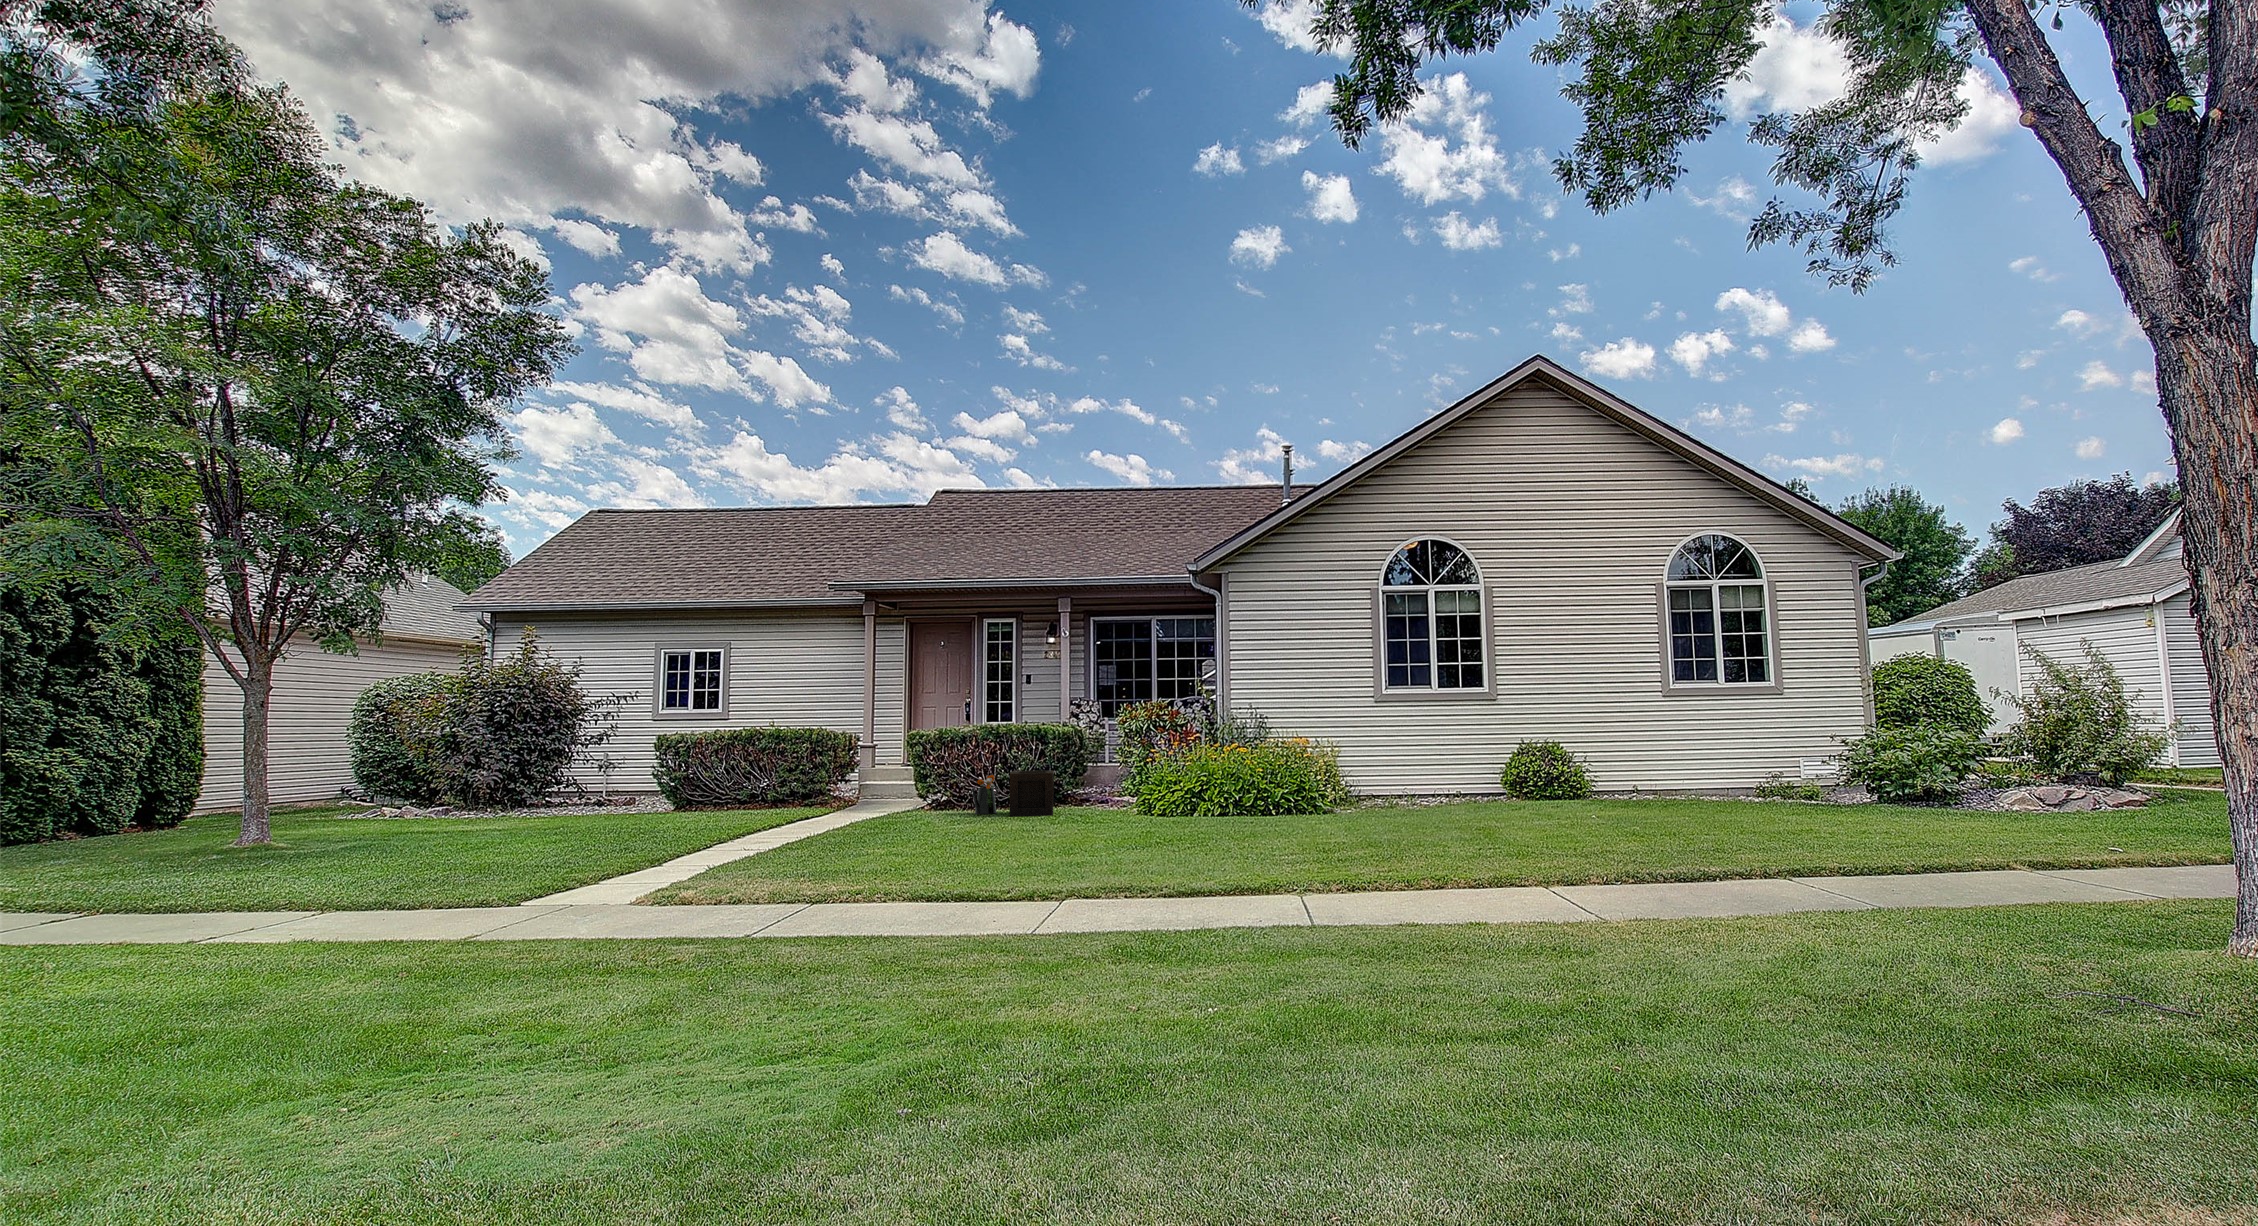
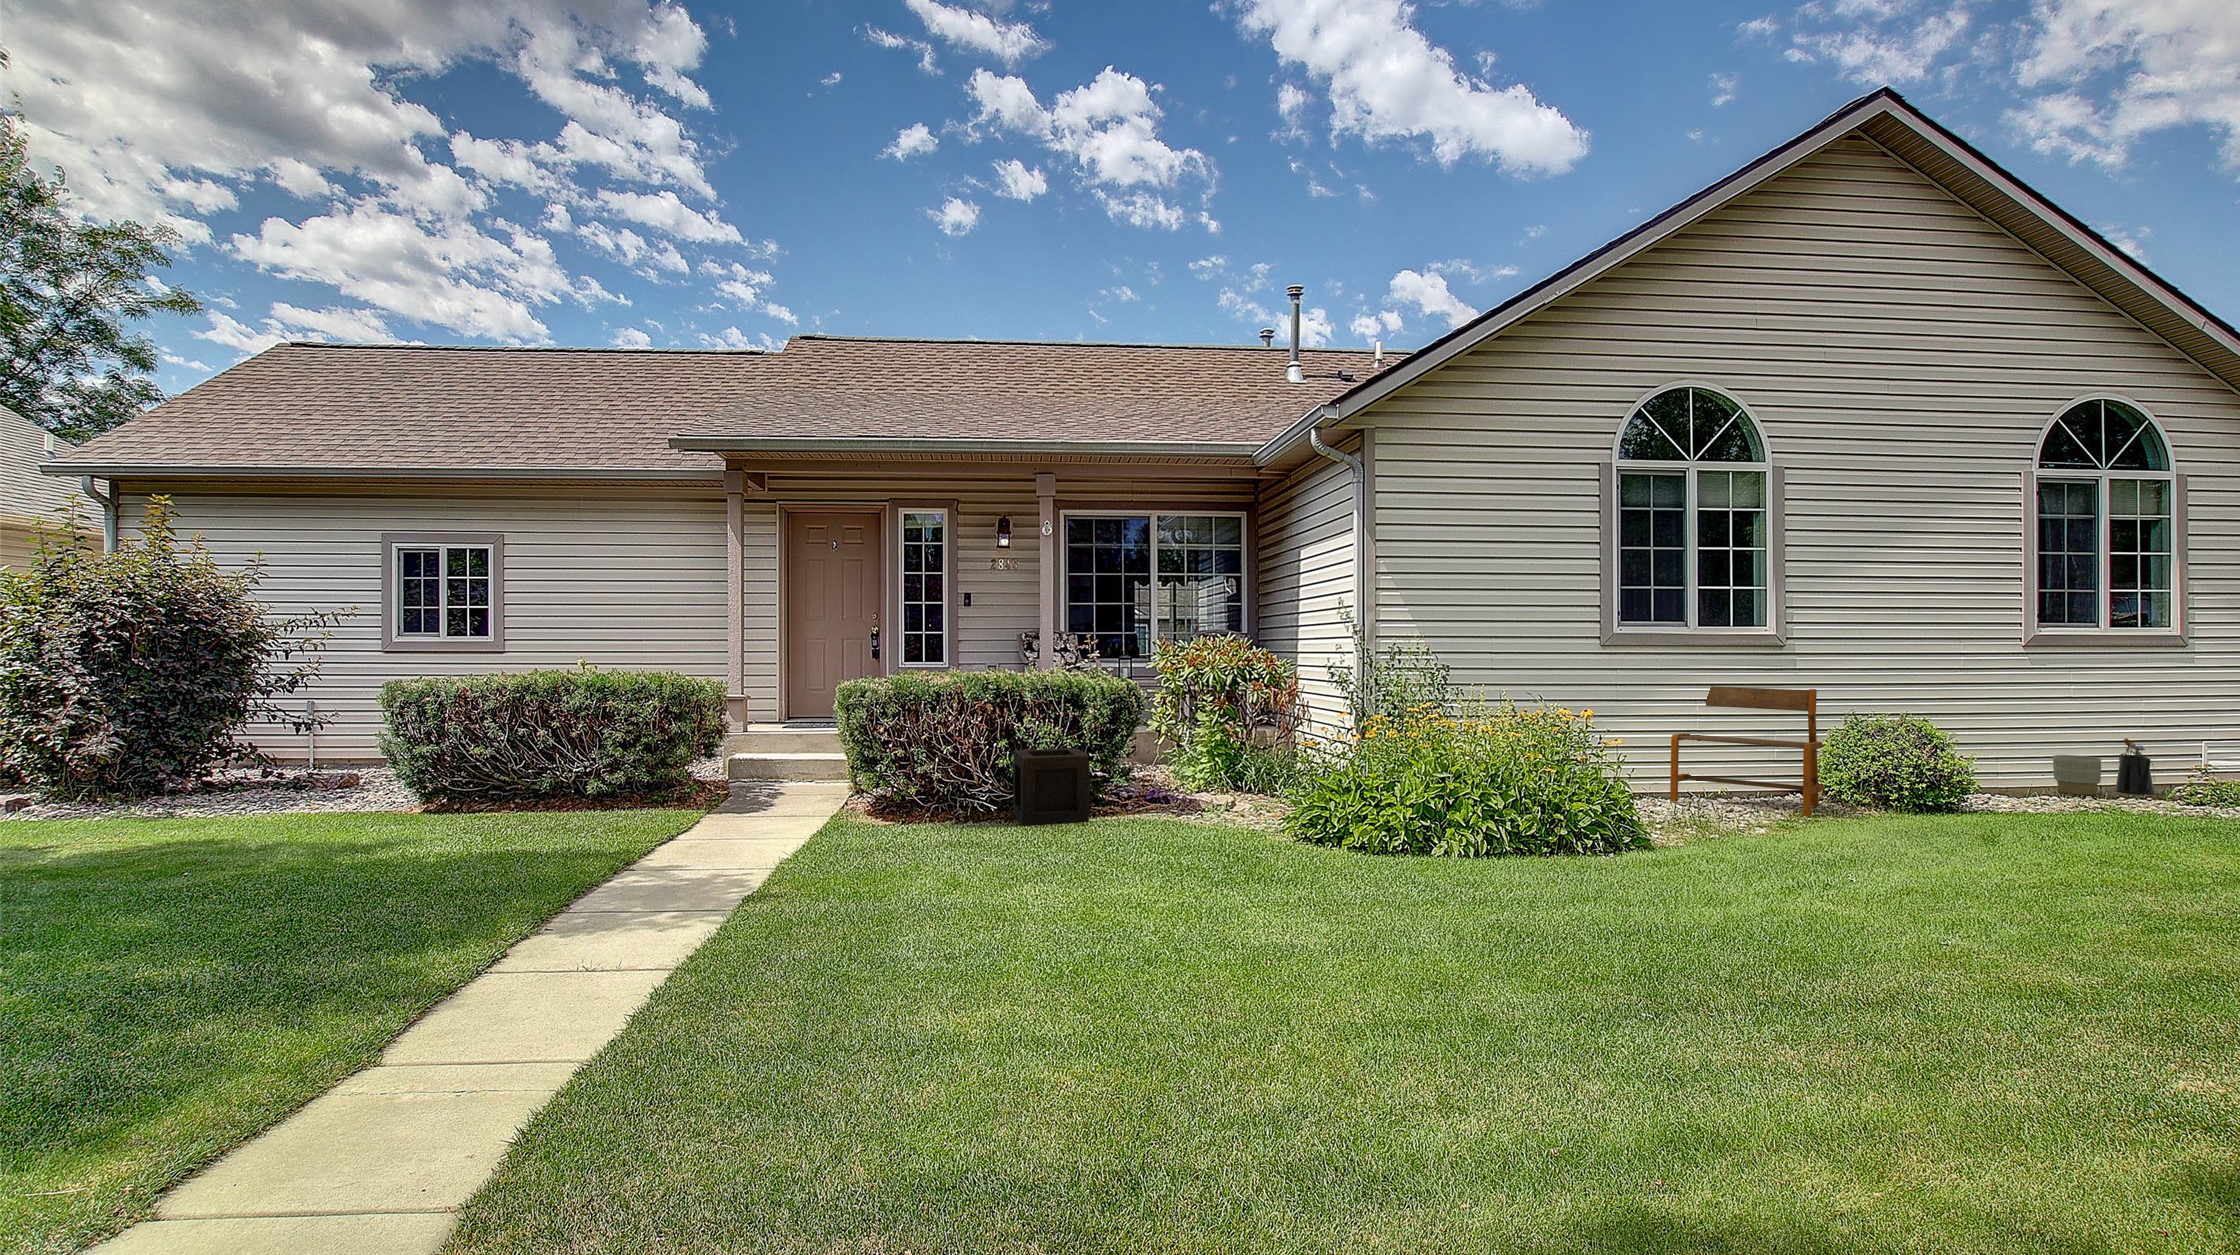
bench: none [1460,728,1563,815] -> present [1670,686,1824,816]
watering can: present [972,775,998,814] -> present [2114,738,2155,794]
planter: none [1767,779,1799,808] -> present [2053,755,2101,795]

